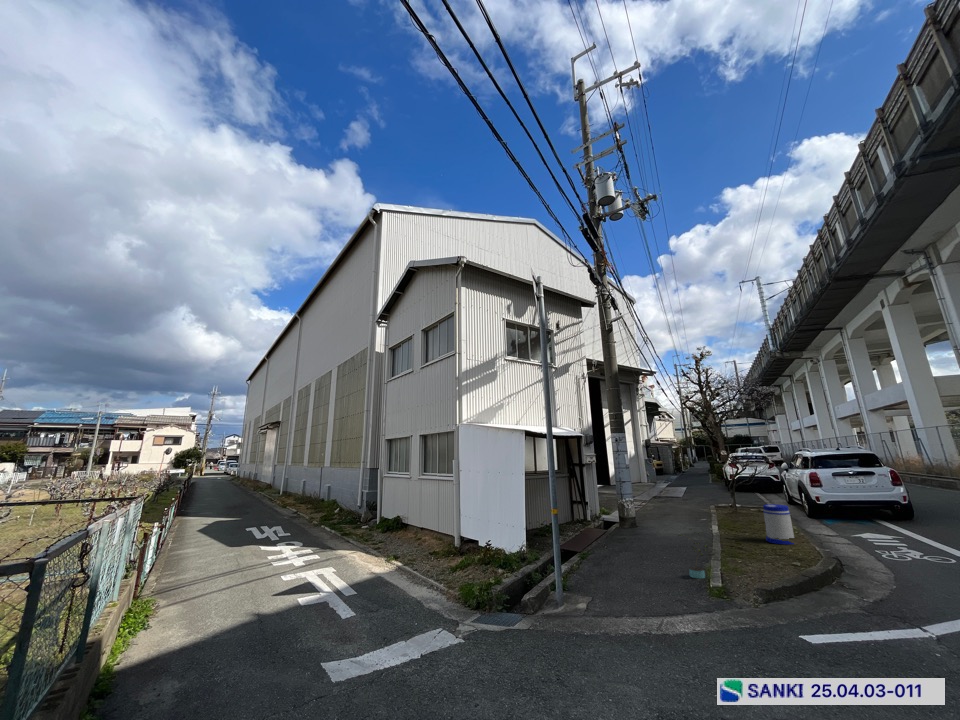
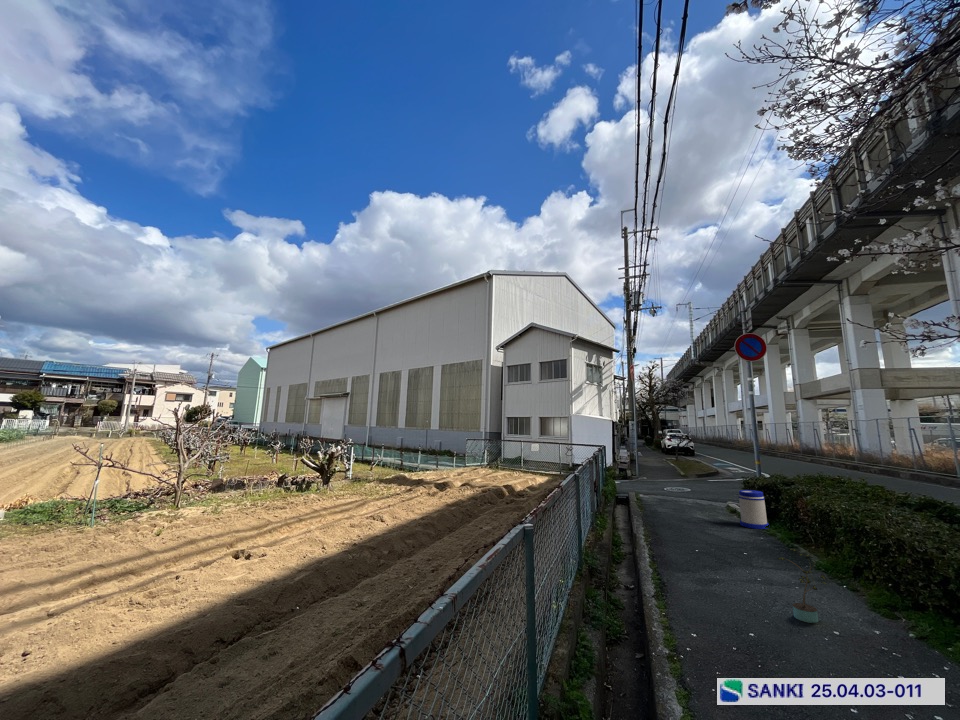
potted plant: present [679,529,707,579] -> present [778,549,826,623]

